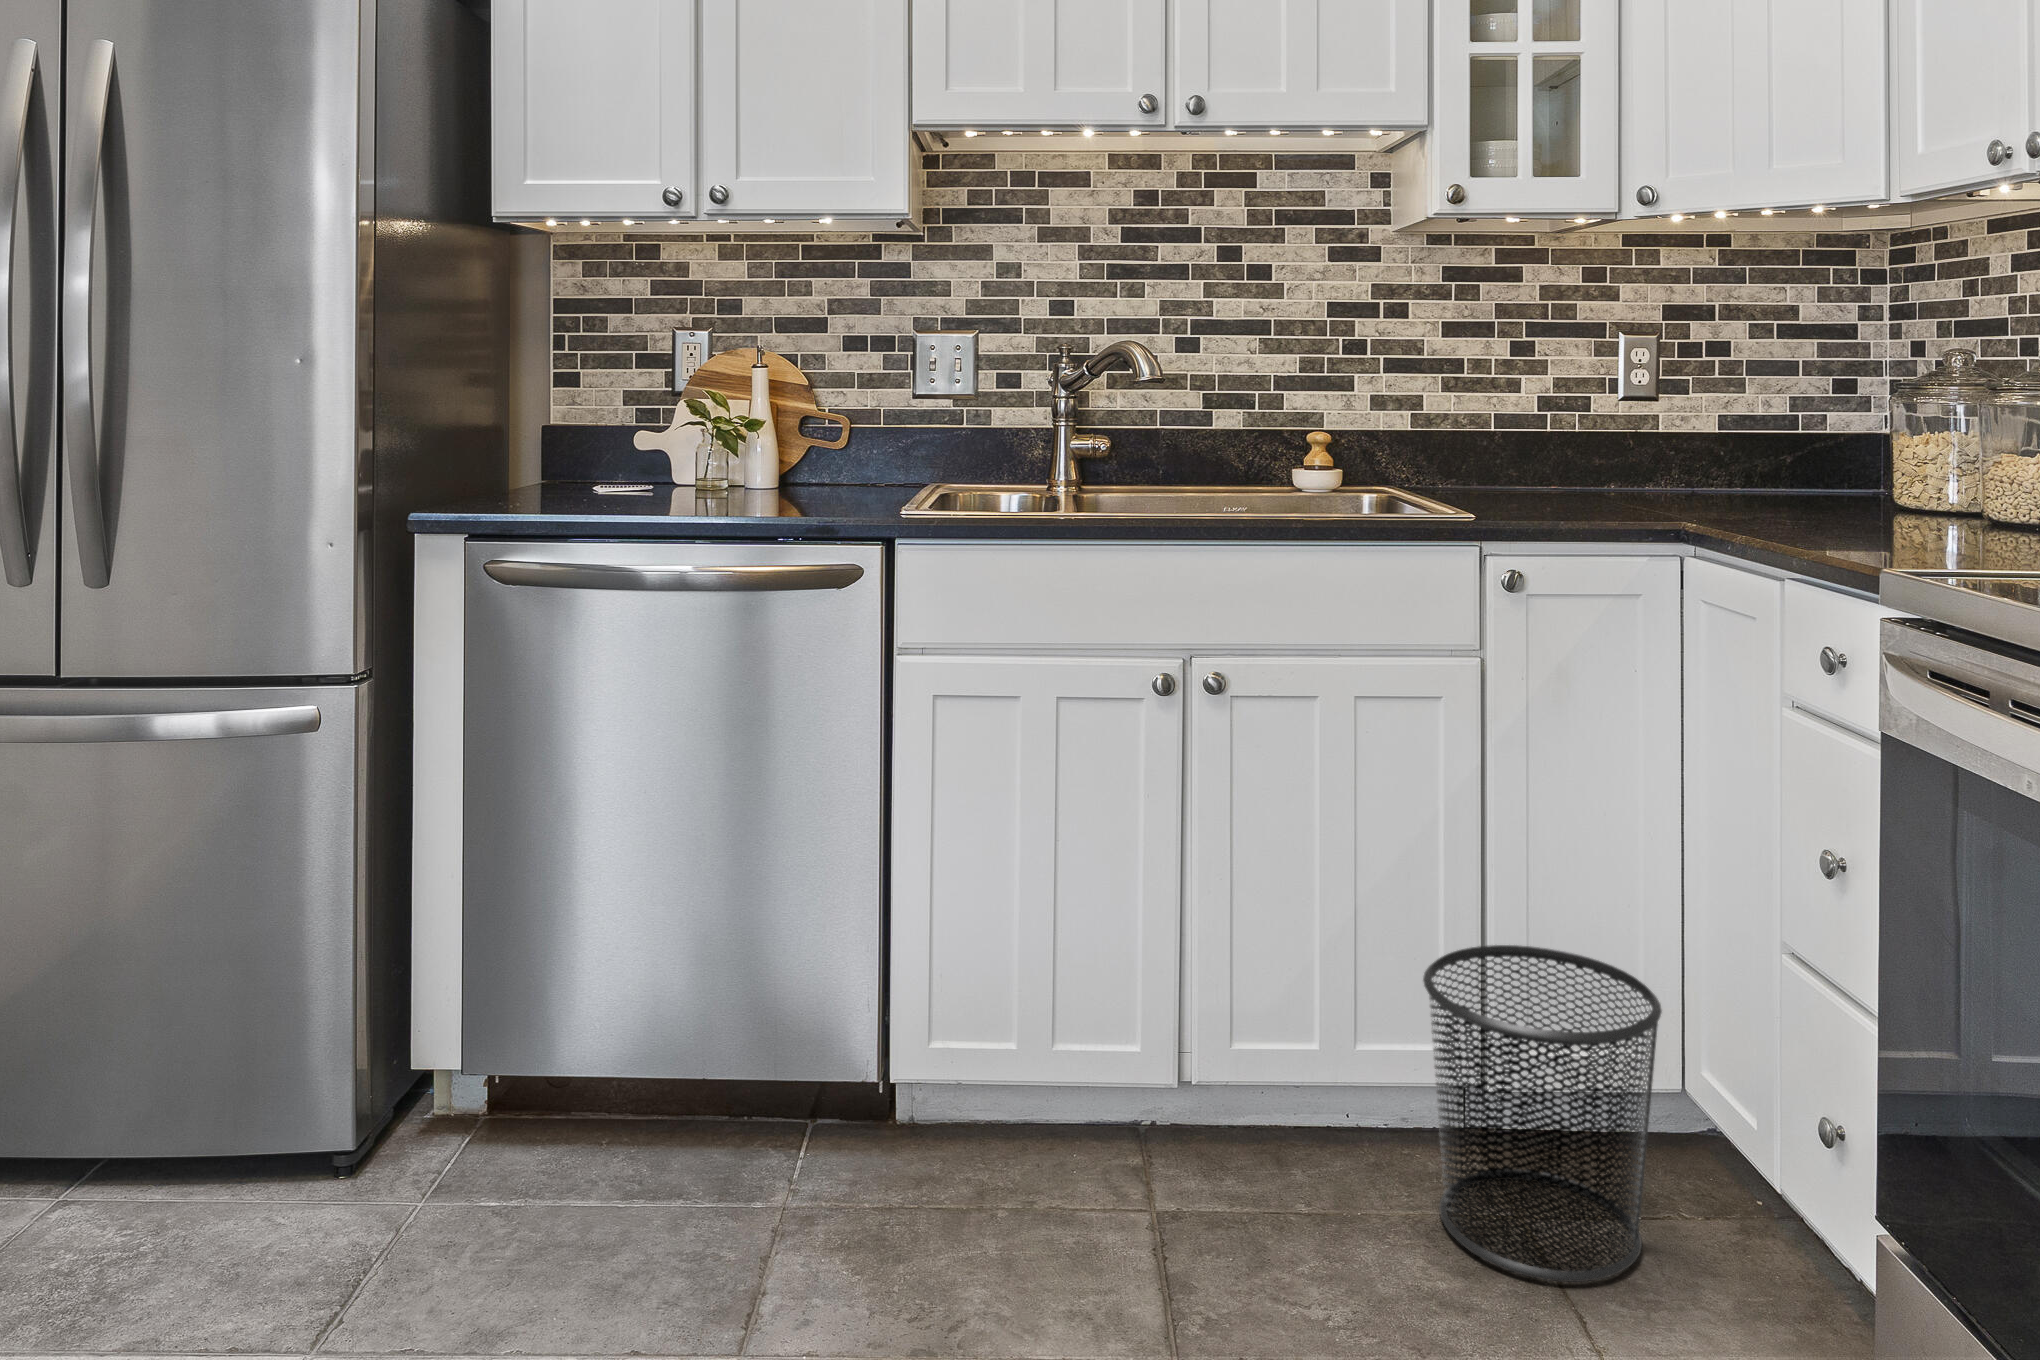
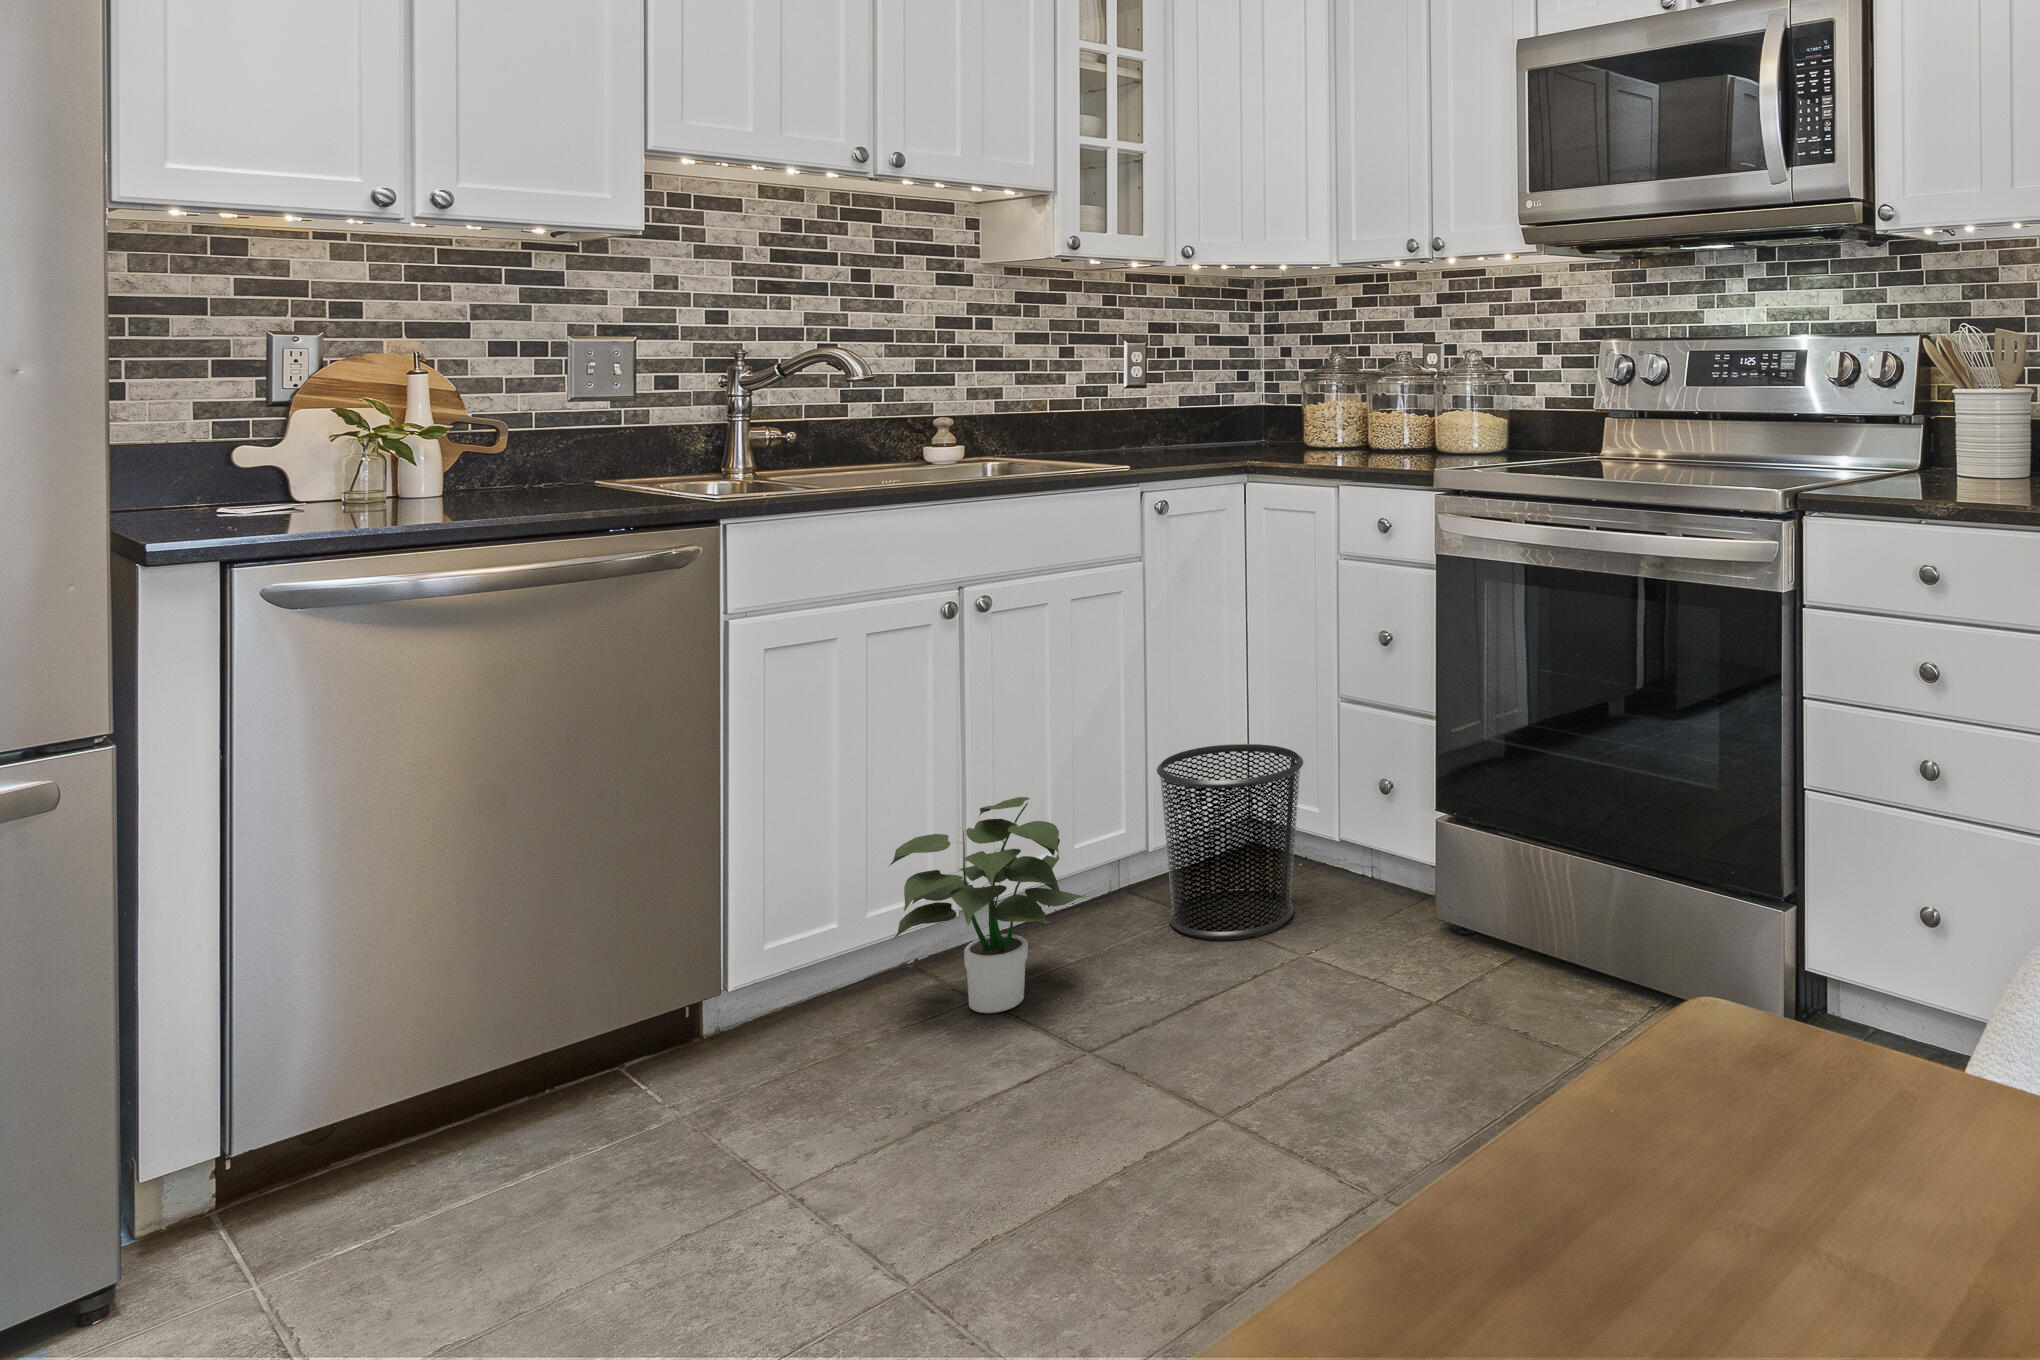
potted plant: none [1010,942,1259,1226] -> present [890,797,1084,1013]

